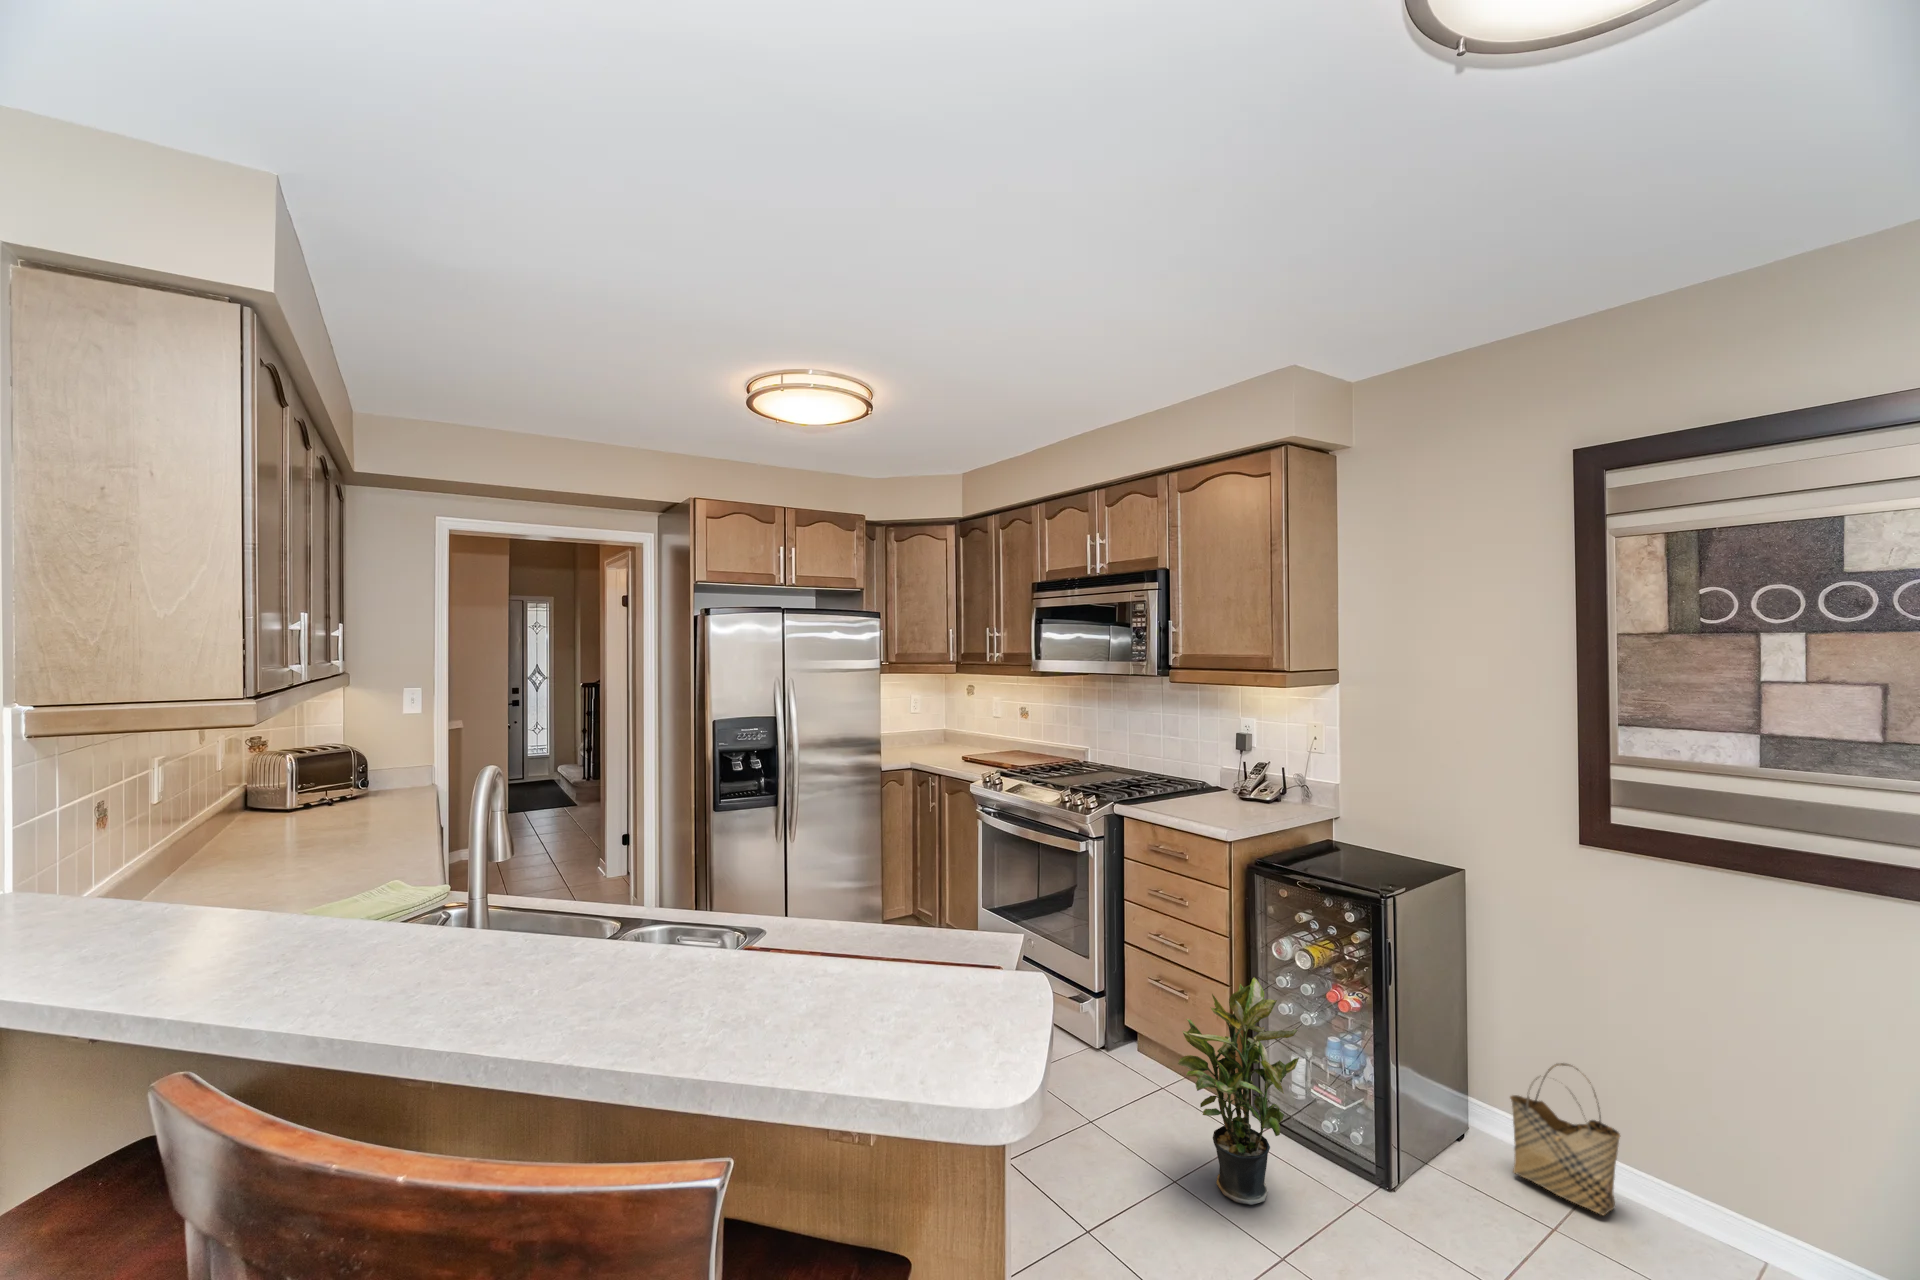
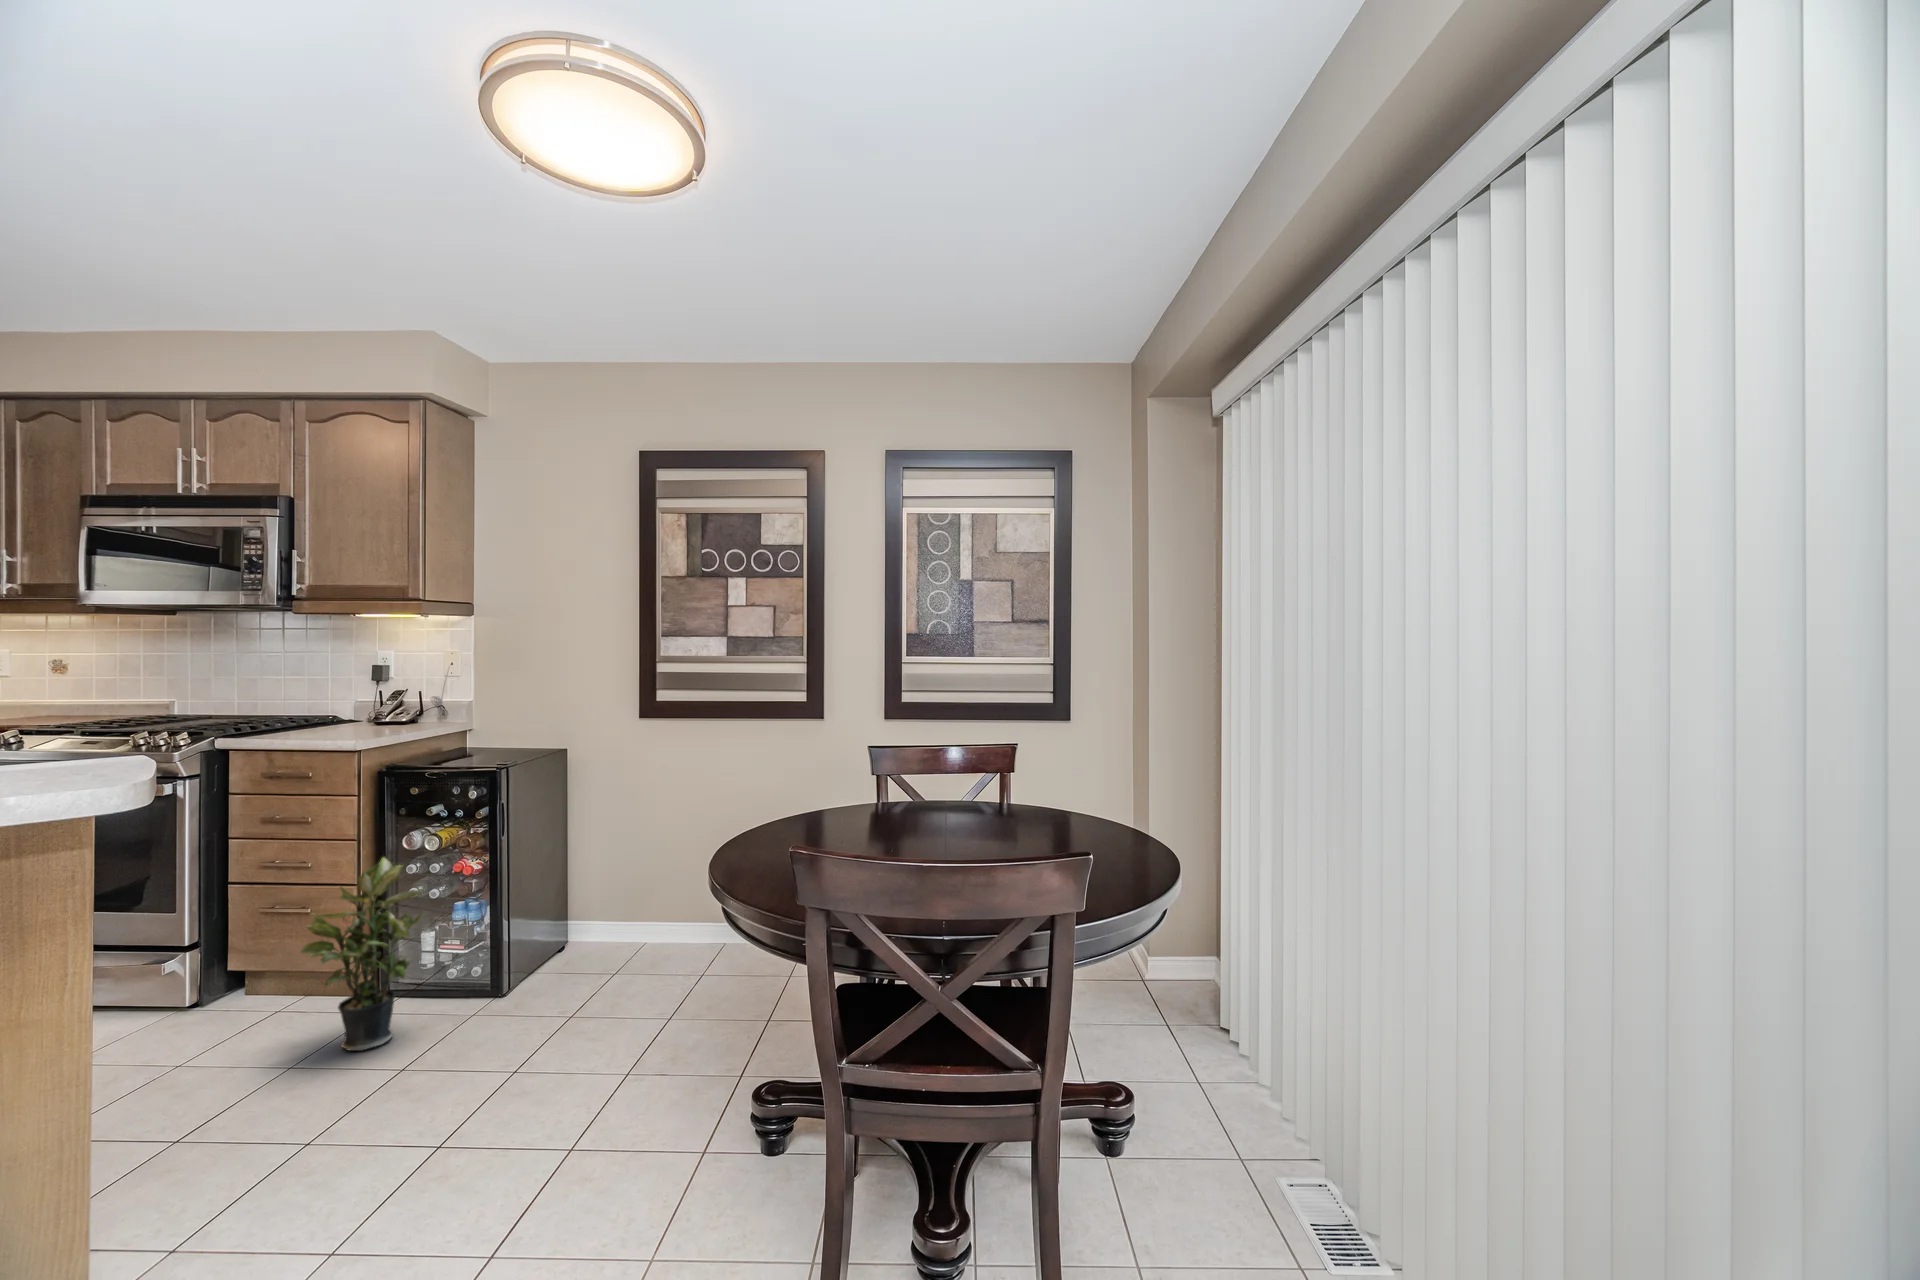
woven basket: present [1510,1063,1620,1215] -> none [593,872,656,959]

